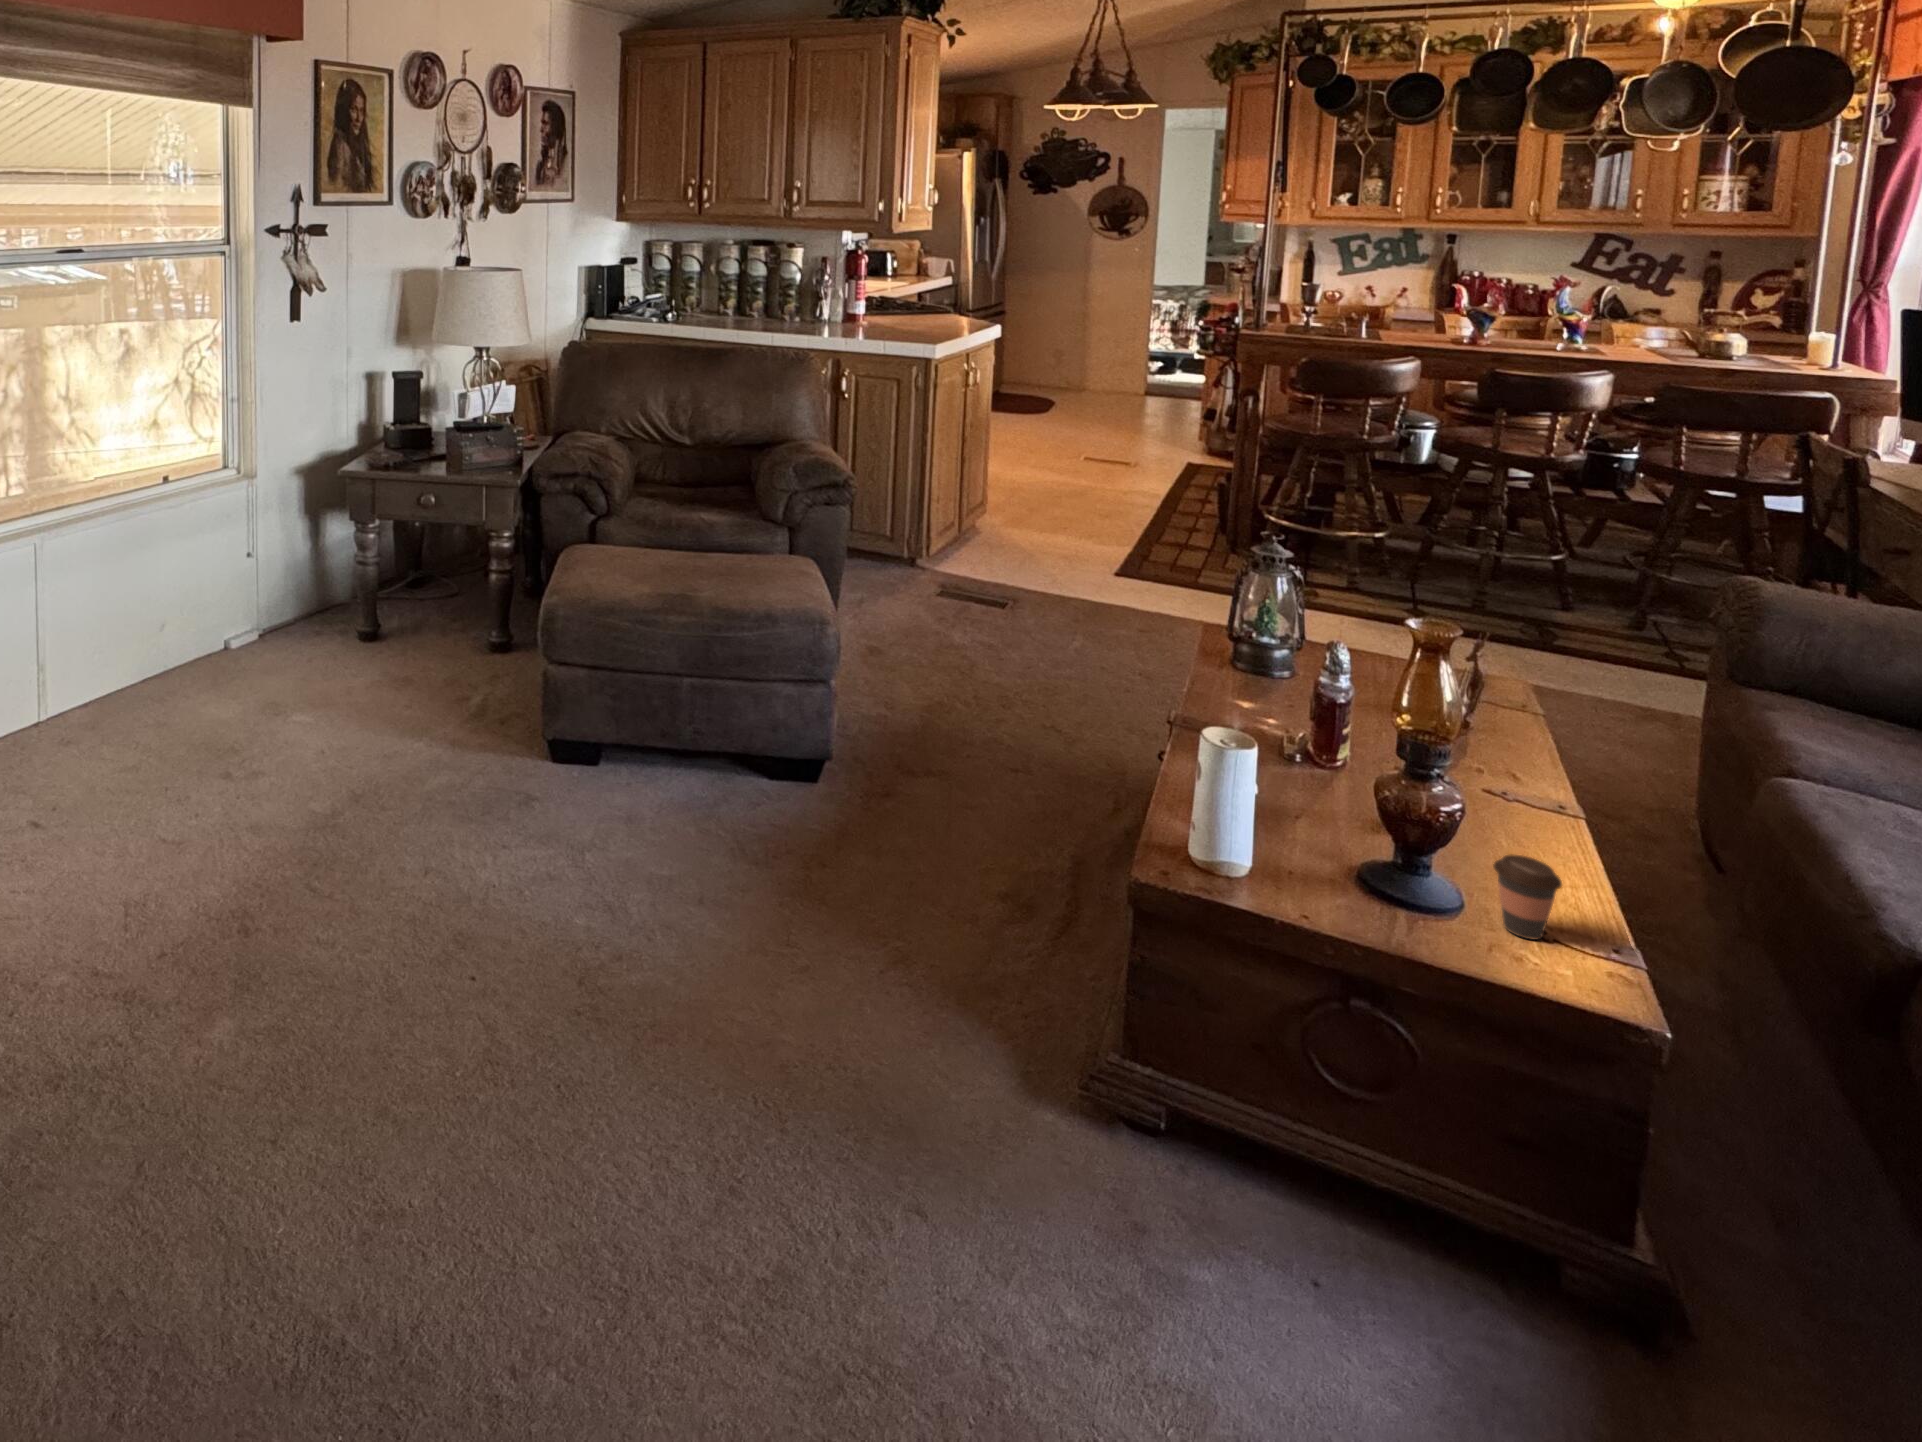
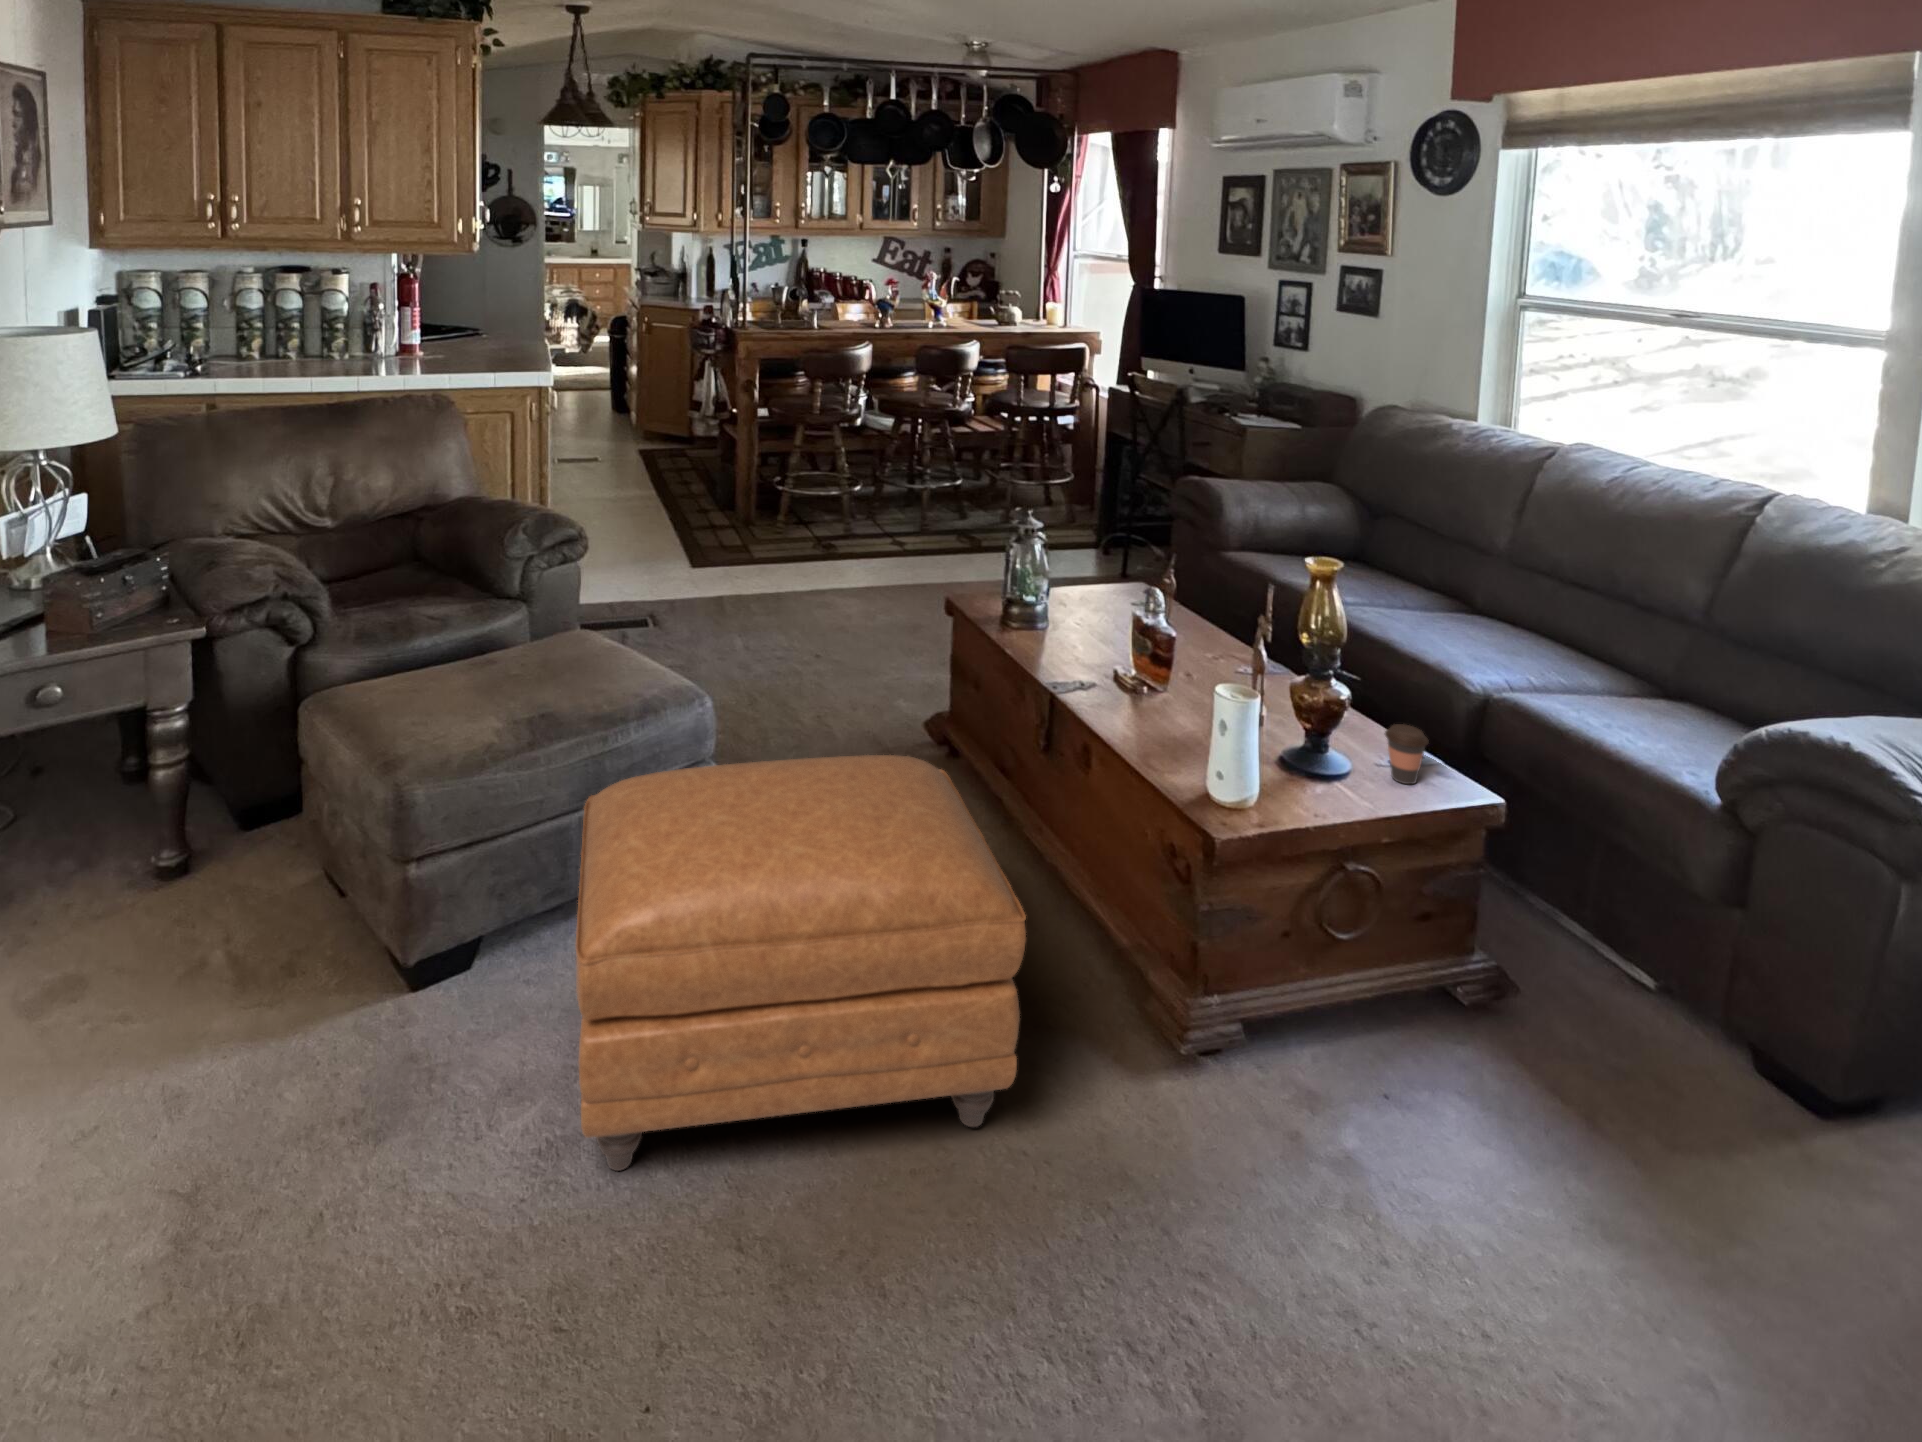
ottoman: none [528,640,954,1007] -> present [576,755,1026,1171]

